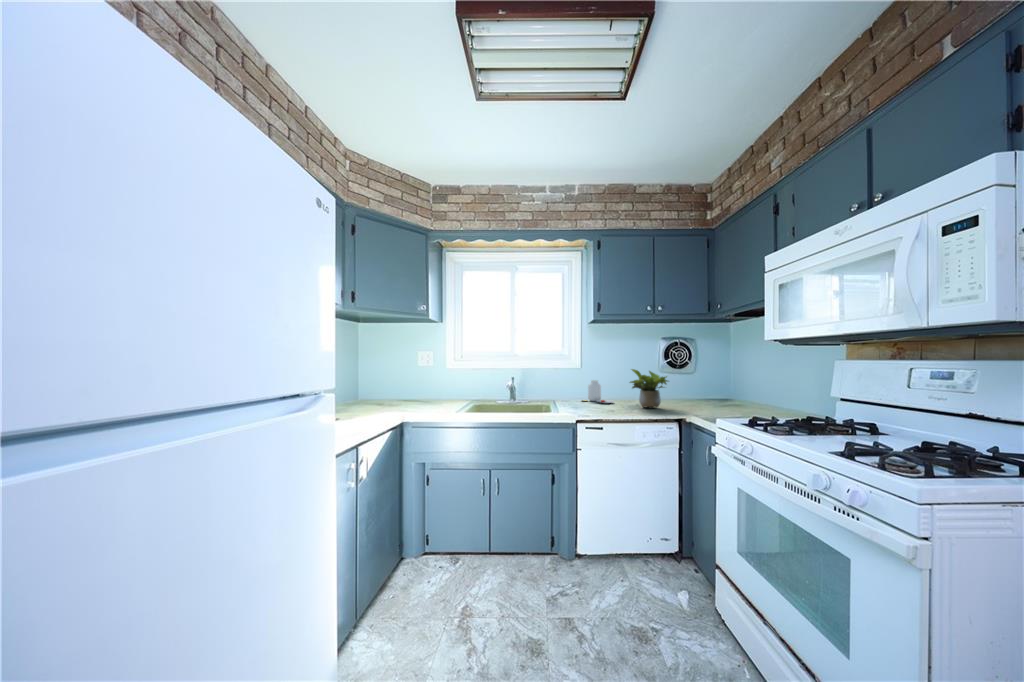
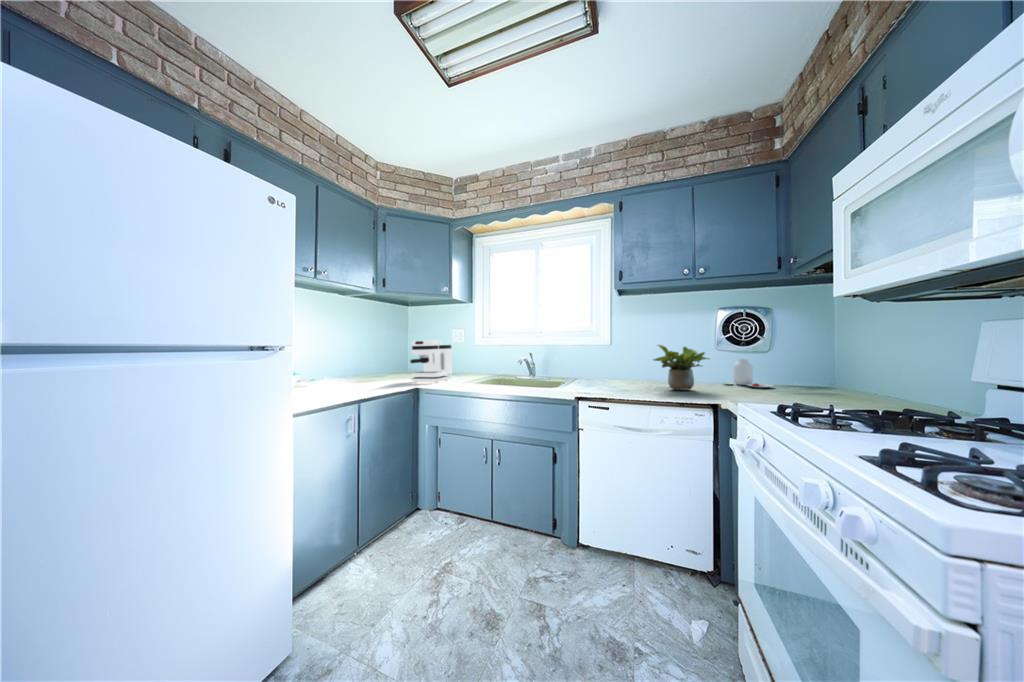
coffee maker: none [365,358,410,407] -> present [410,340,452,383]
jar: present [586,380,613,403] -> present [733,359,773,388]

